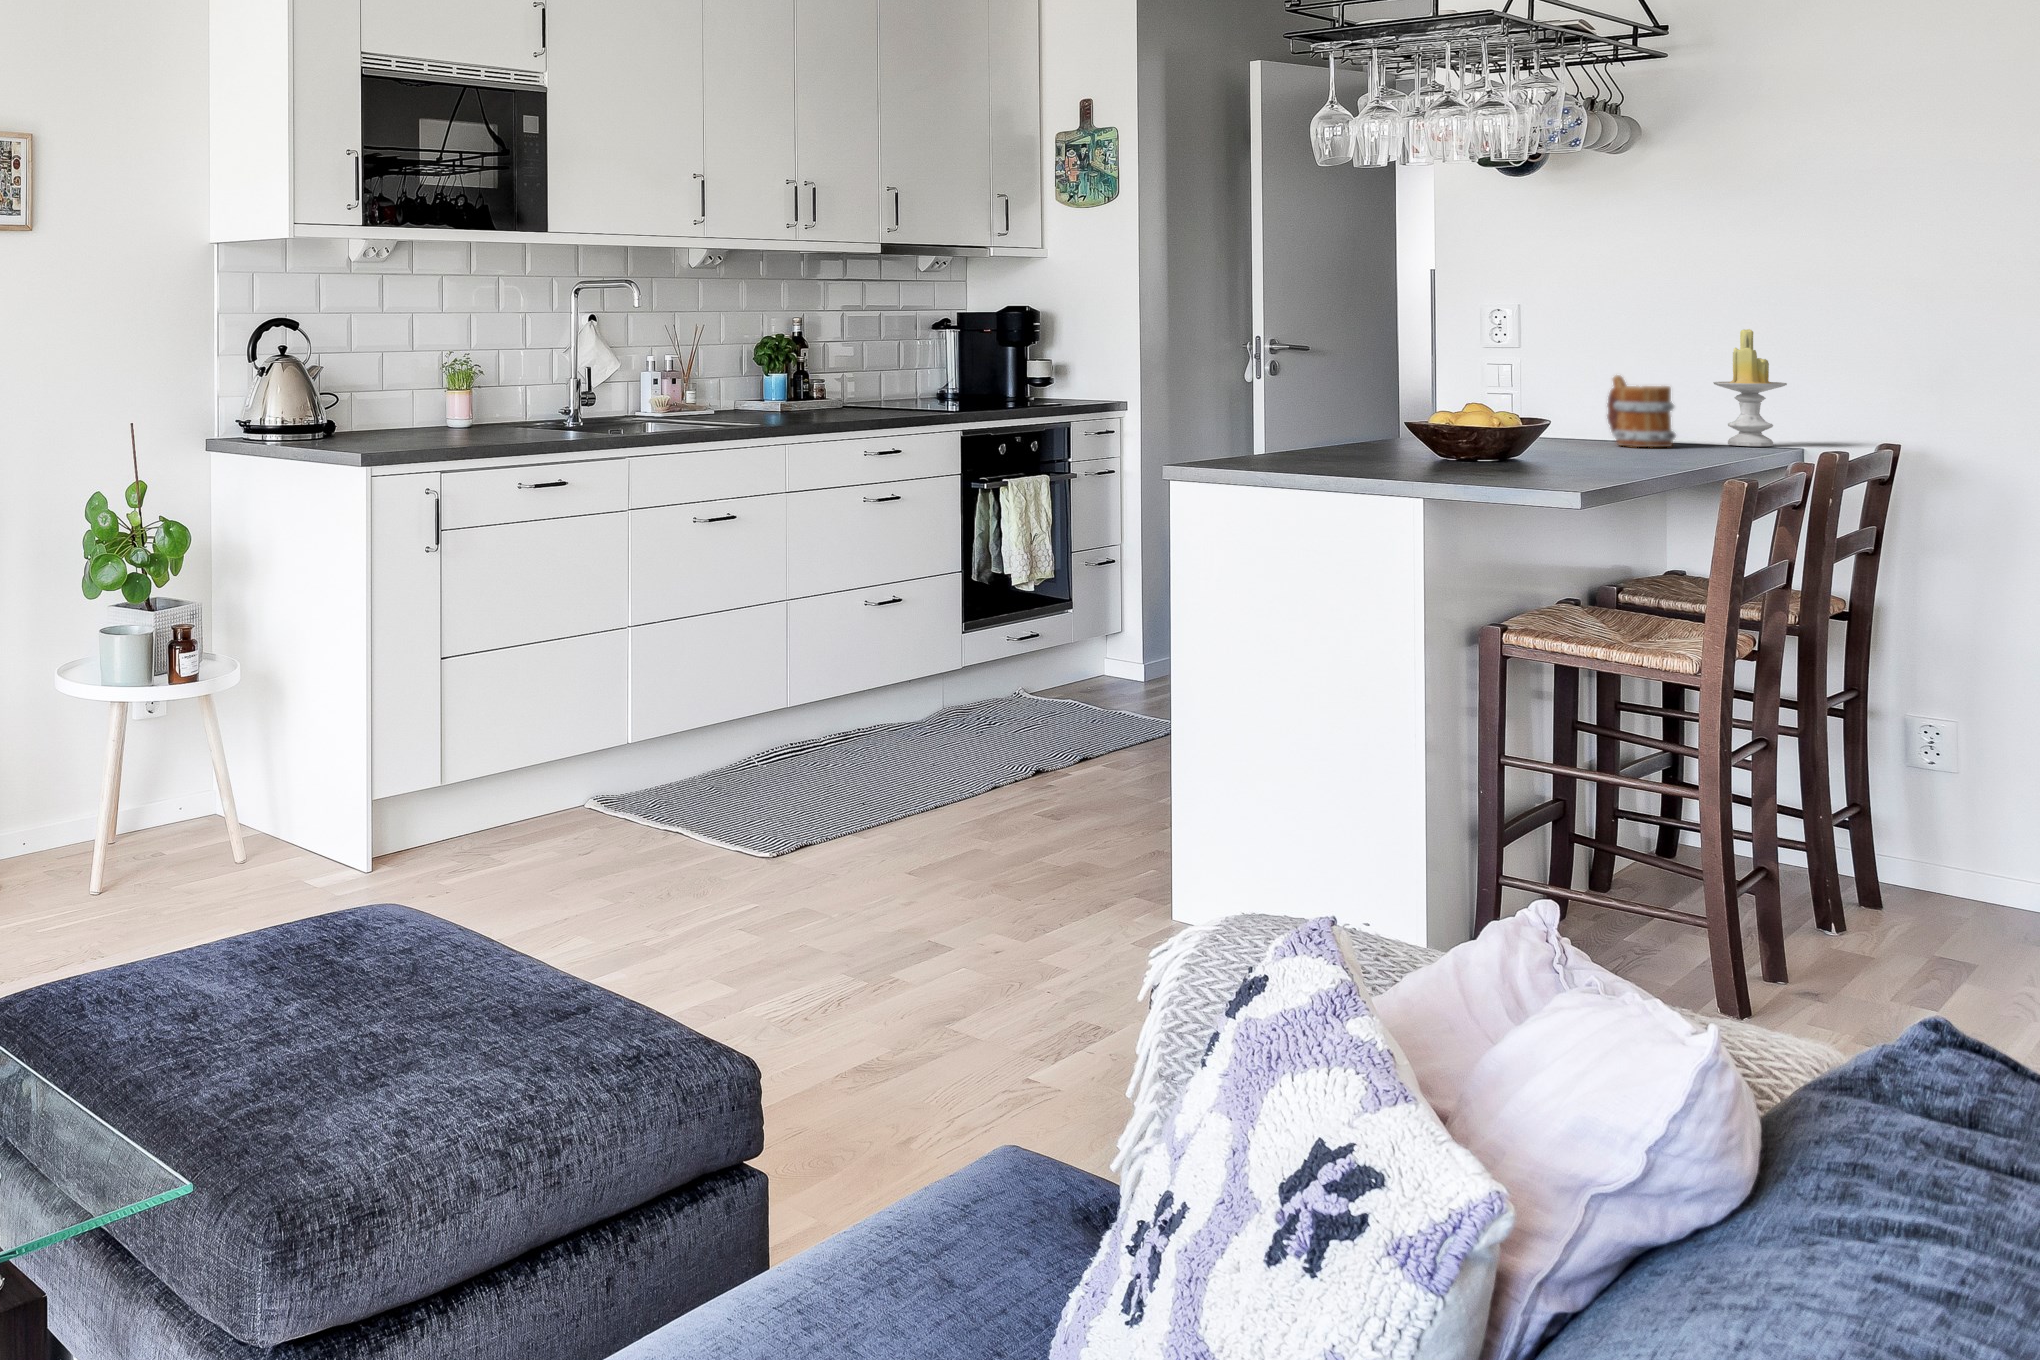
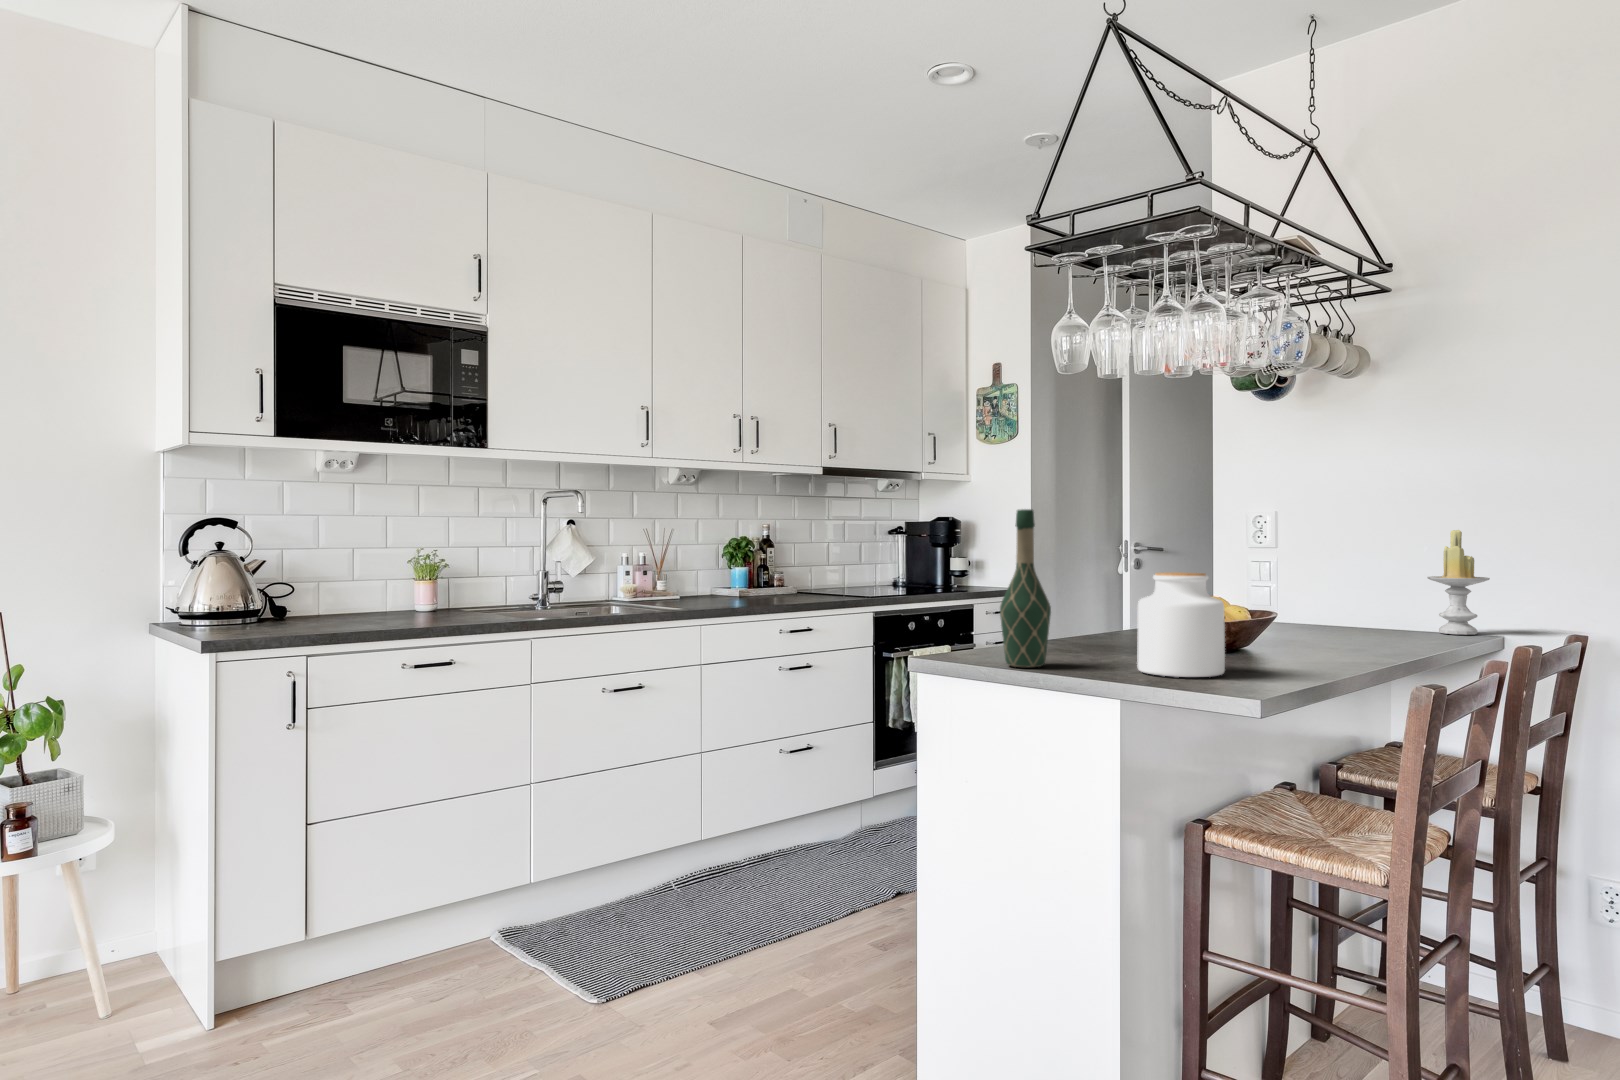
wine bottle: none [1279,315,1335,473] -> present [1000,509,1051,667]
mug: present [1607,375,1676,447] -> none [1337,570,1394,635]
jar: none [1431,377,1525,479] -> present [1137,572,1225,677]

